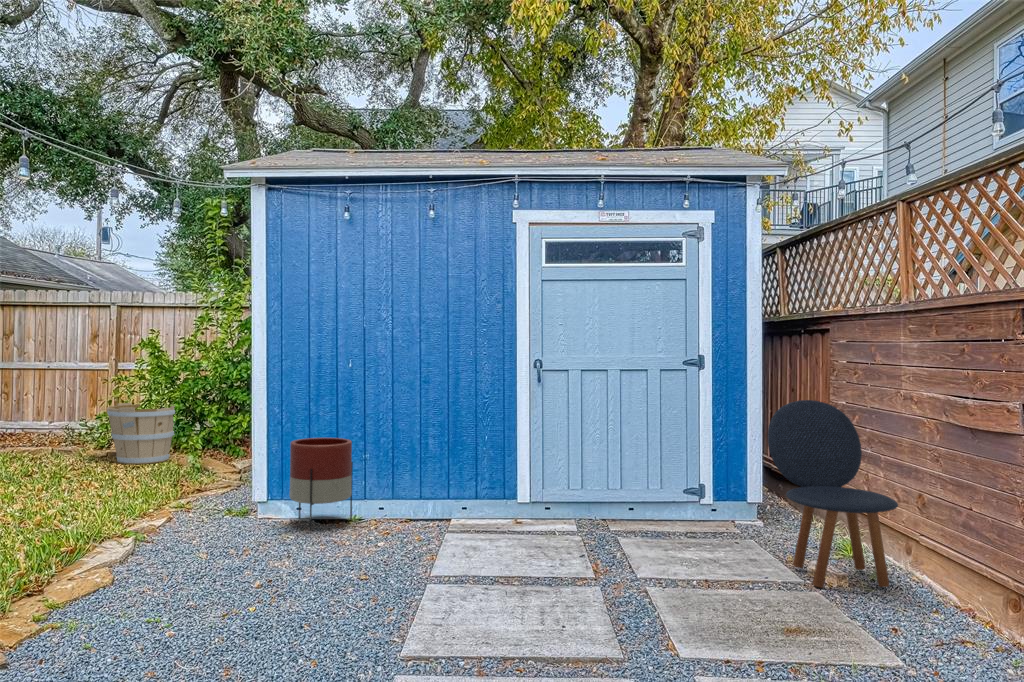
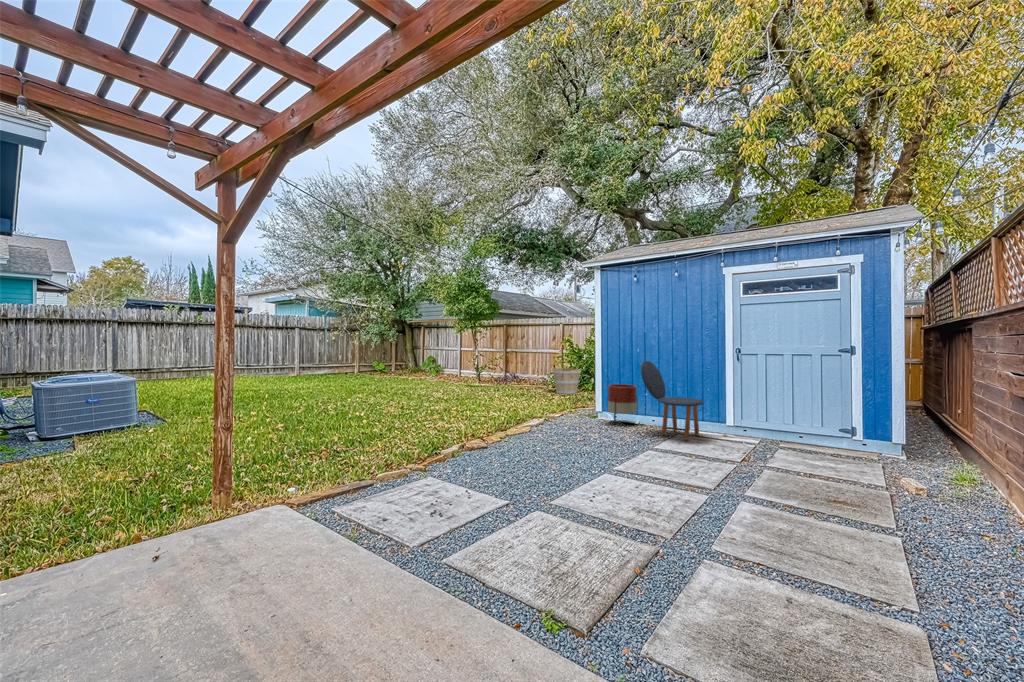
chair: present [768,400,898,588] -> present [641,361,704,440]

